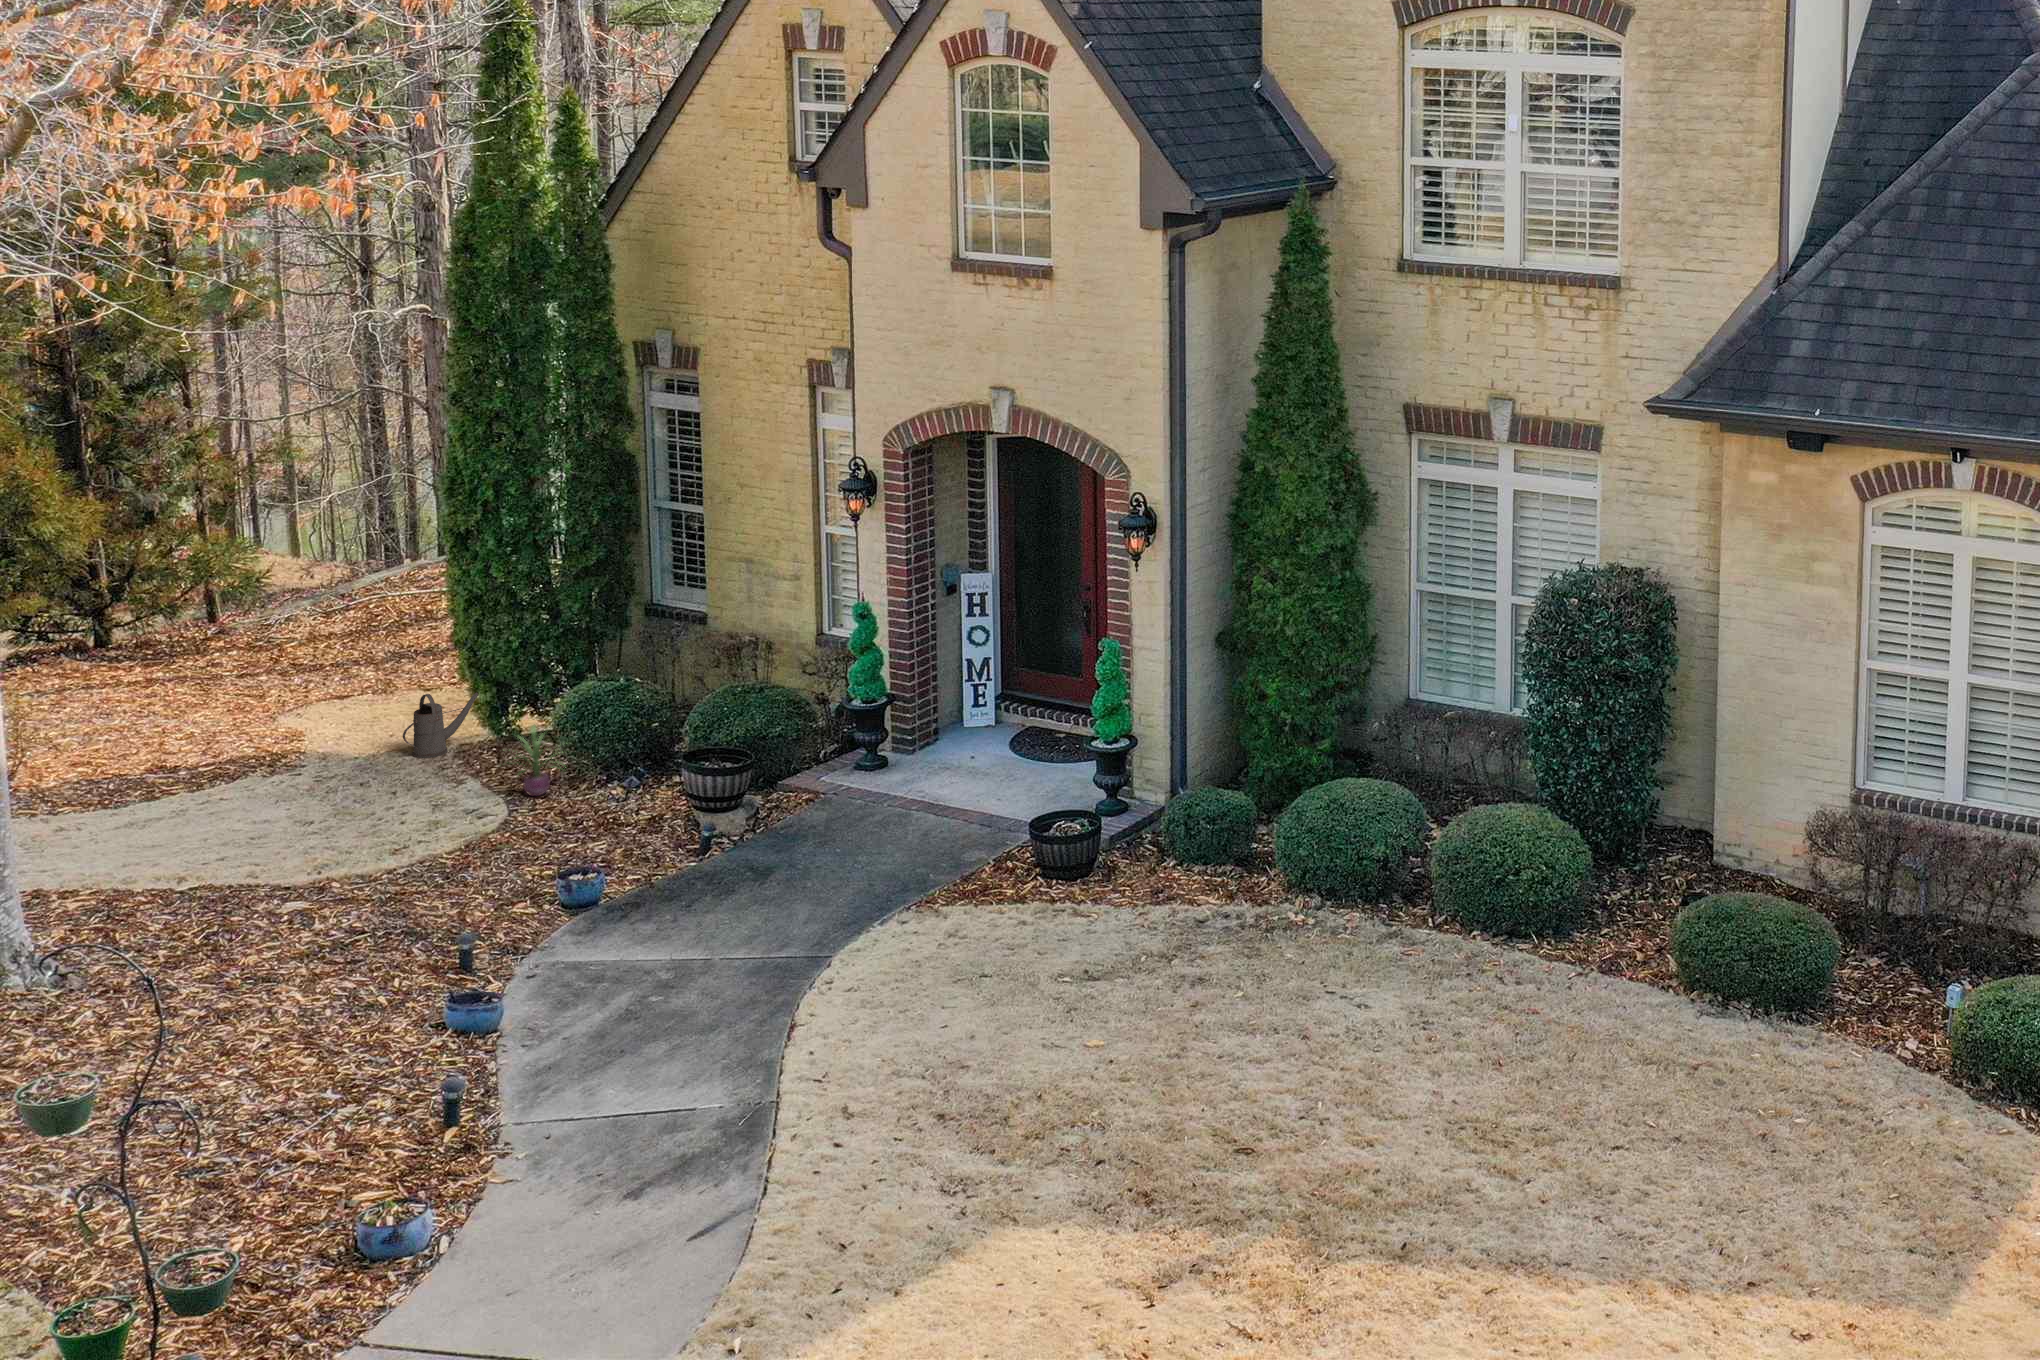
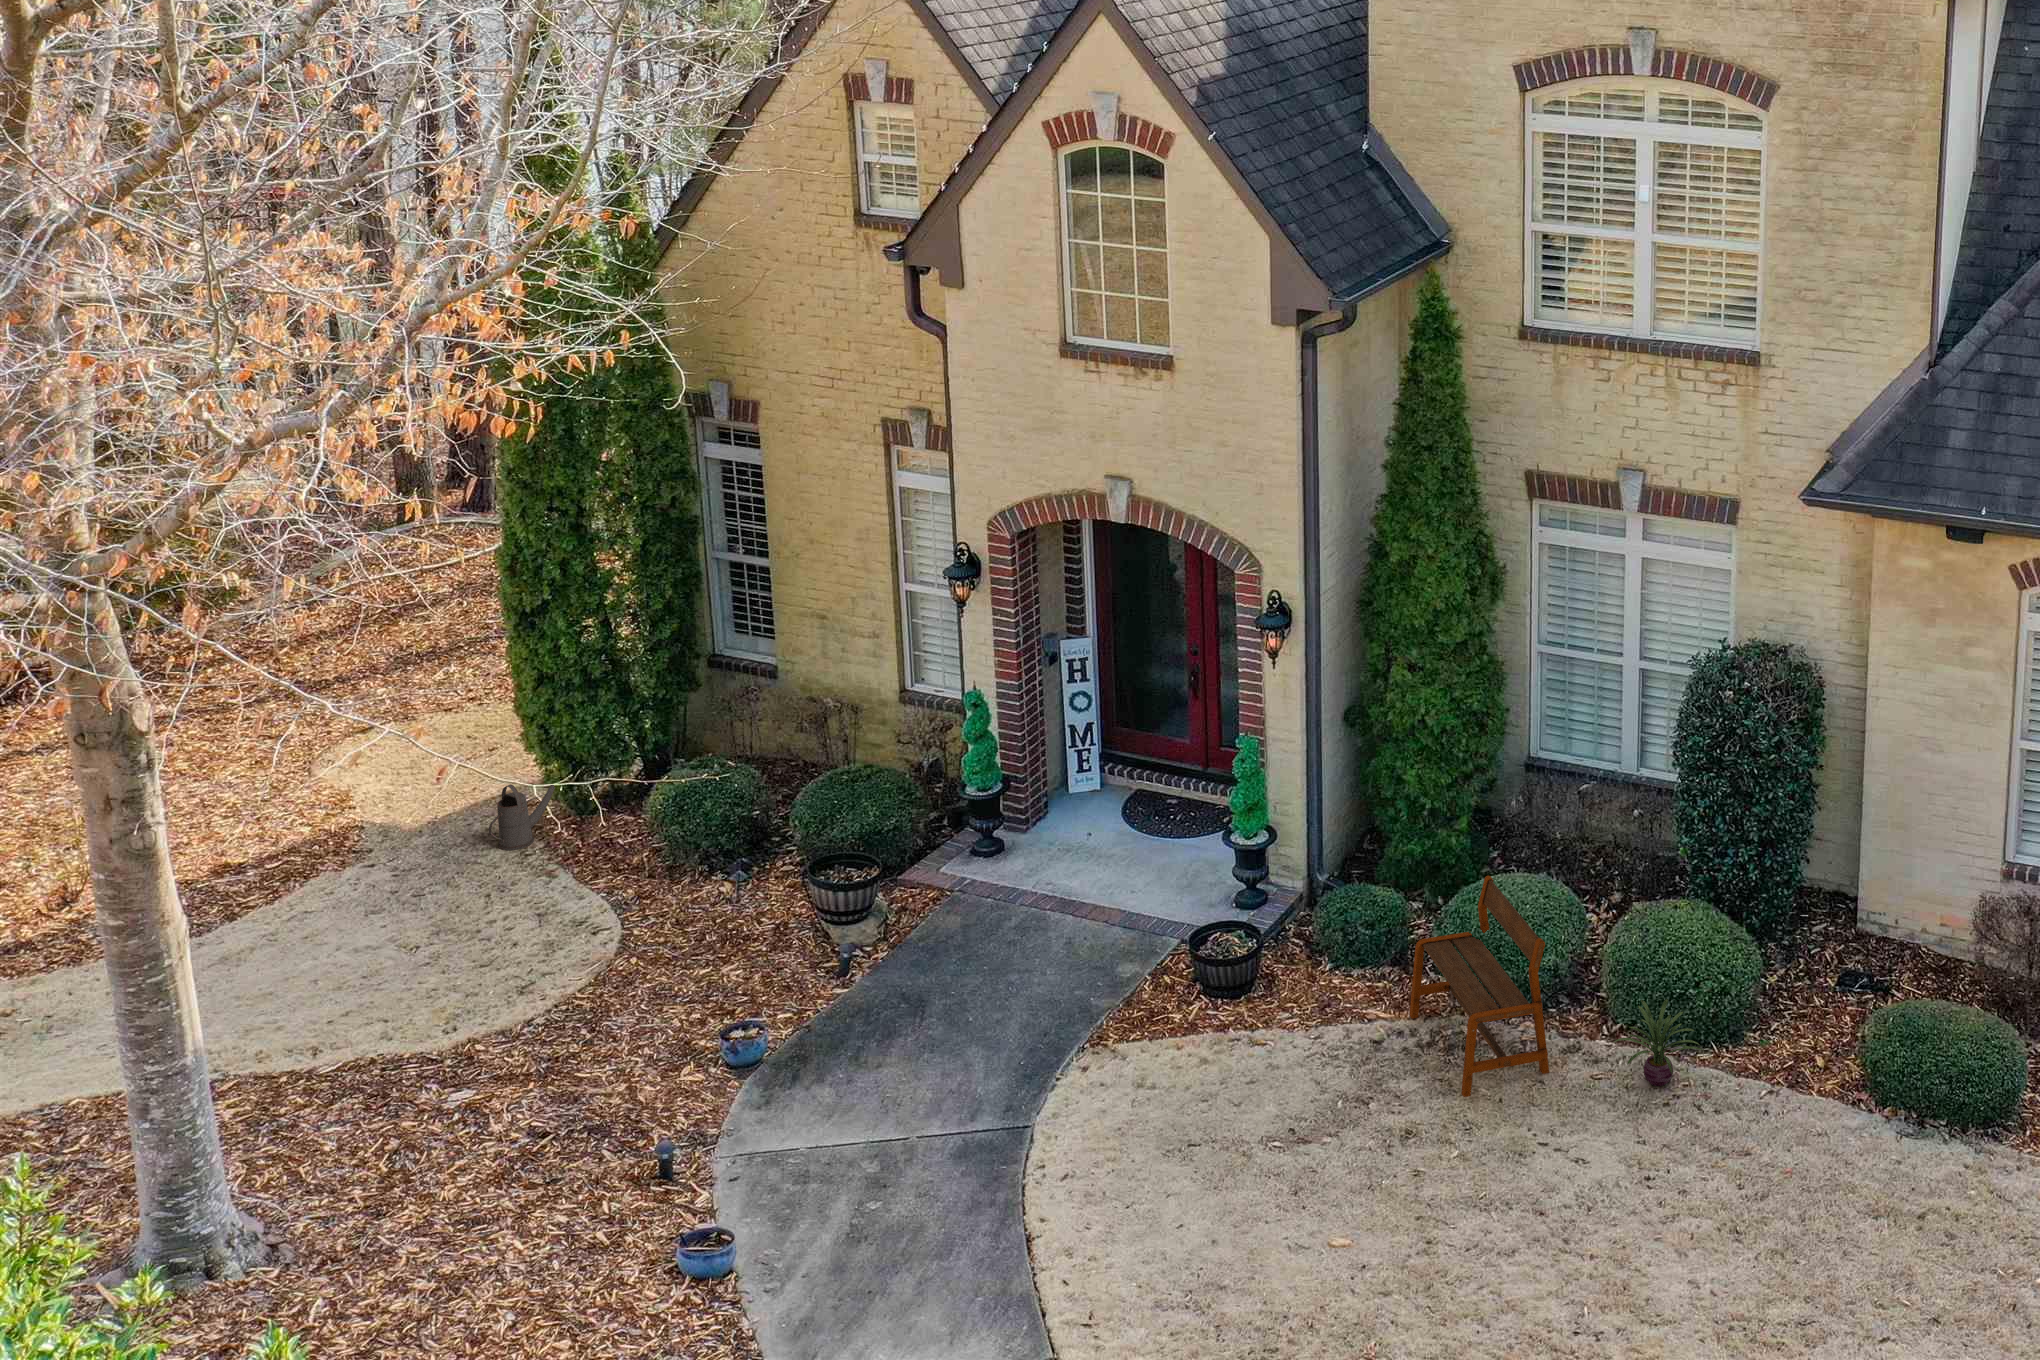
decorative plant: present [509,725,565,796] -> present [1614,999,1702,1086]
bench: none [1241,769,1365,973] -> present [1410,876,1549,1097]

